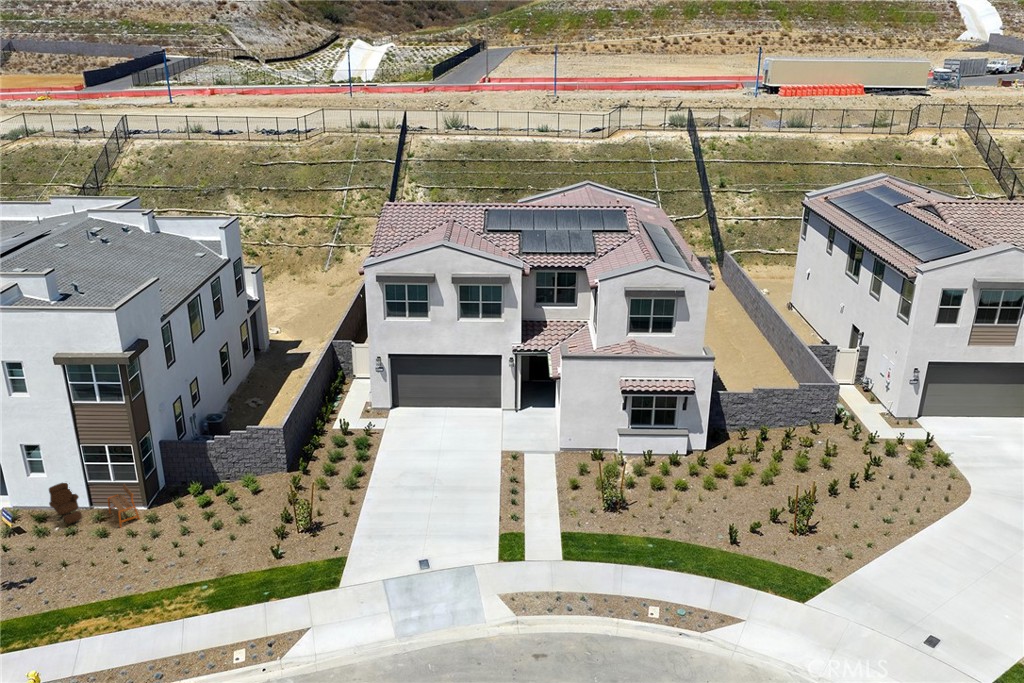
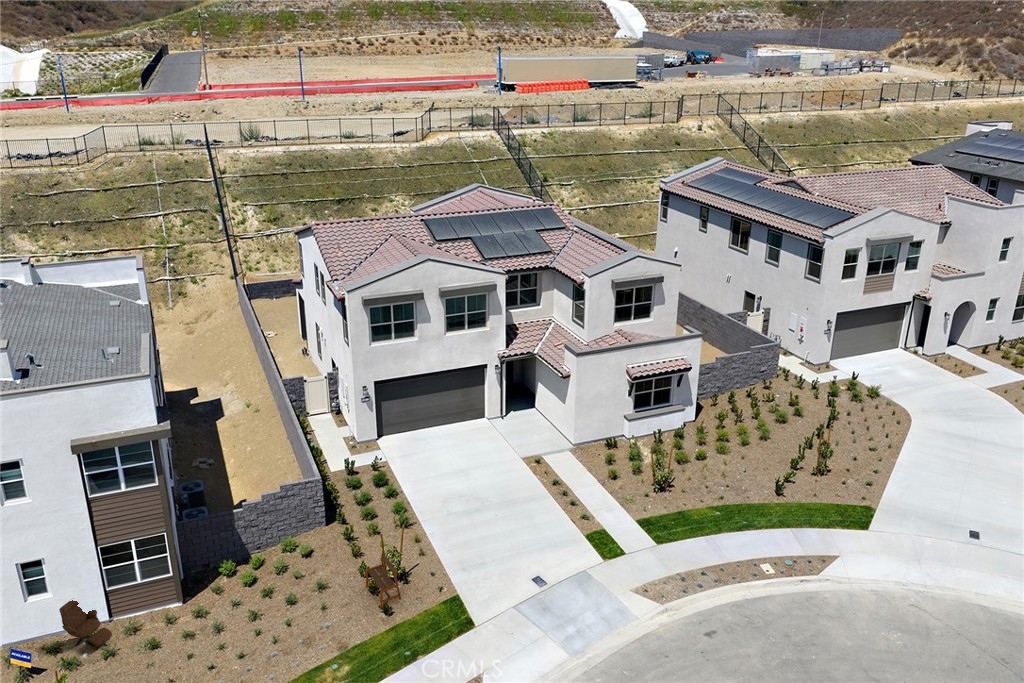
bench: present [108,484,140,528] -> present [366,552,401,608]

